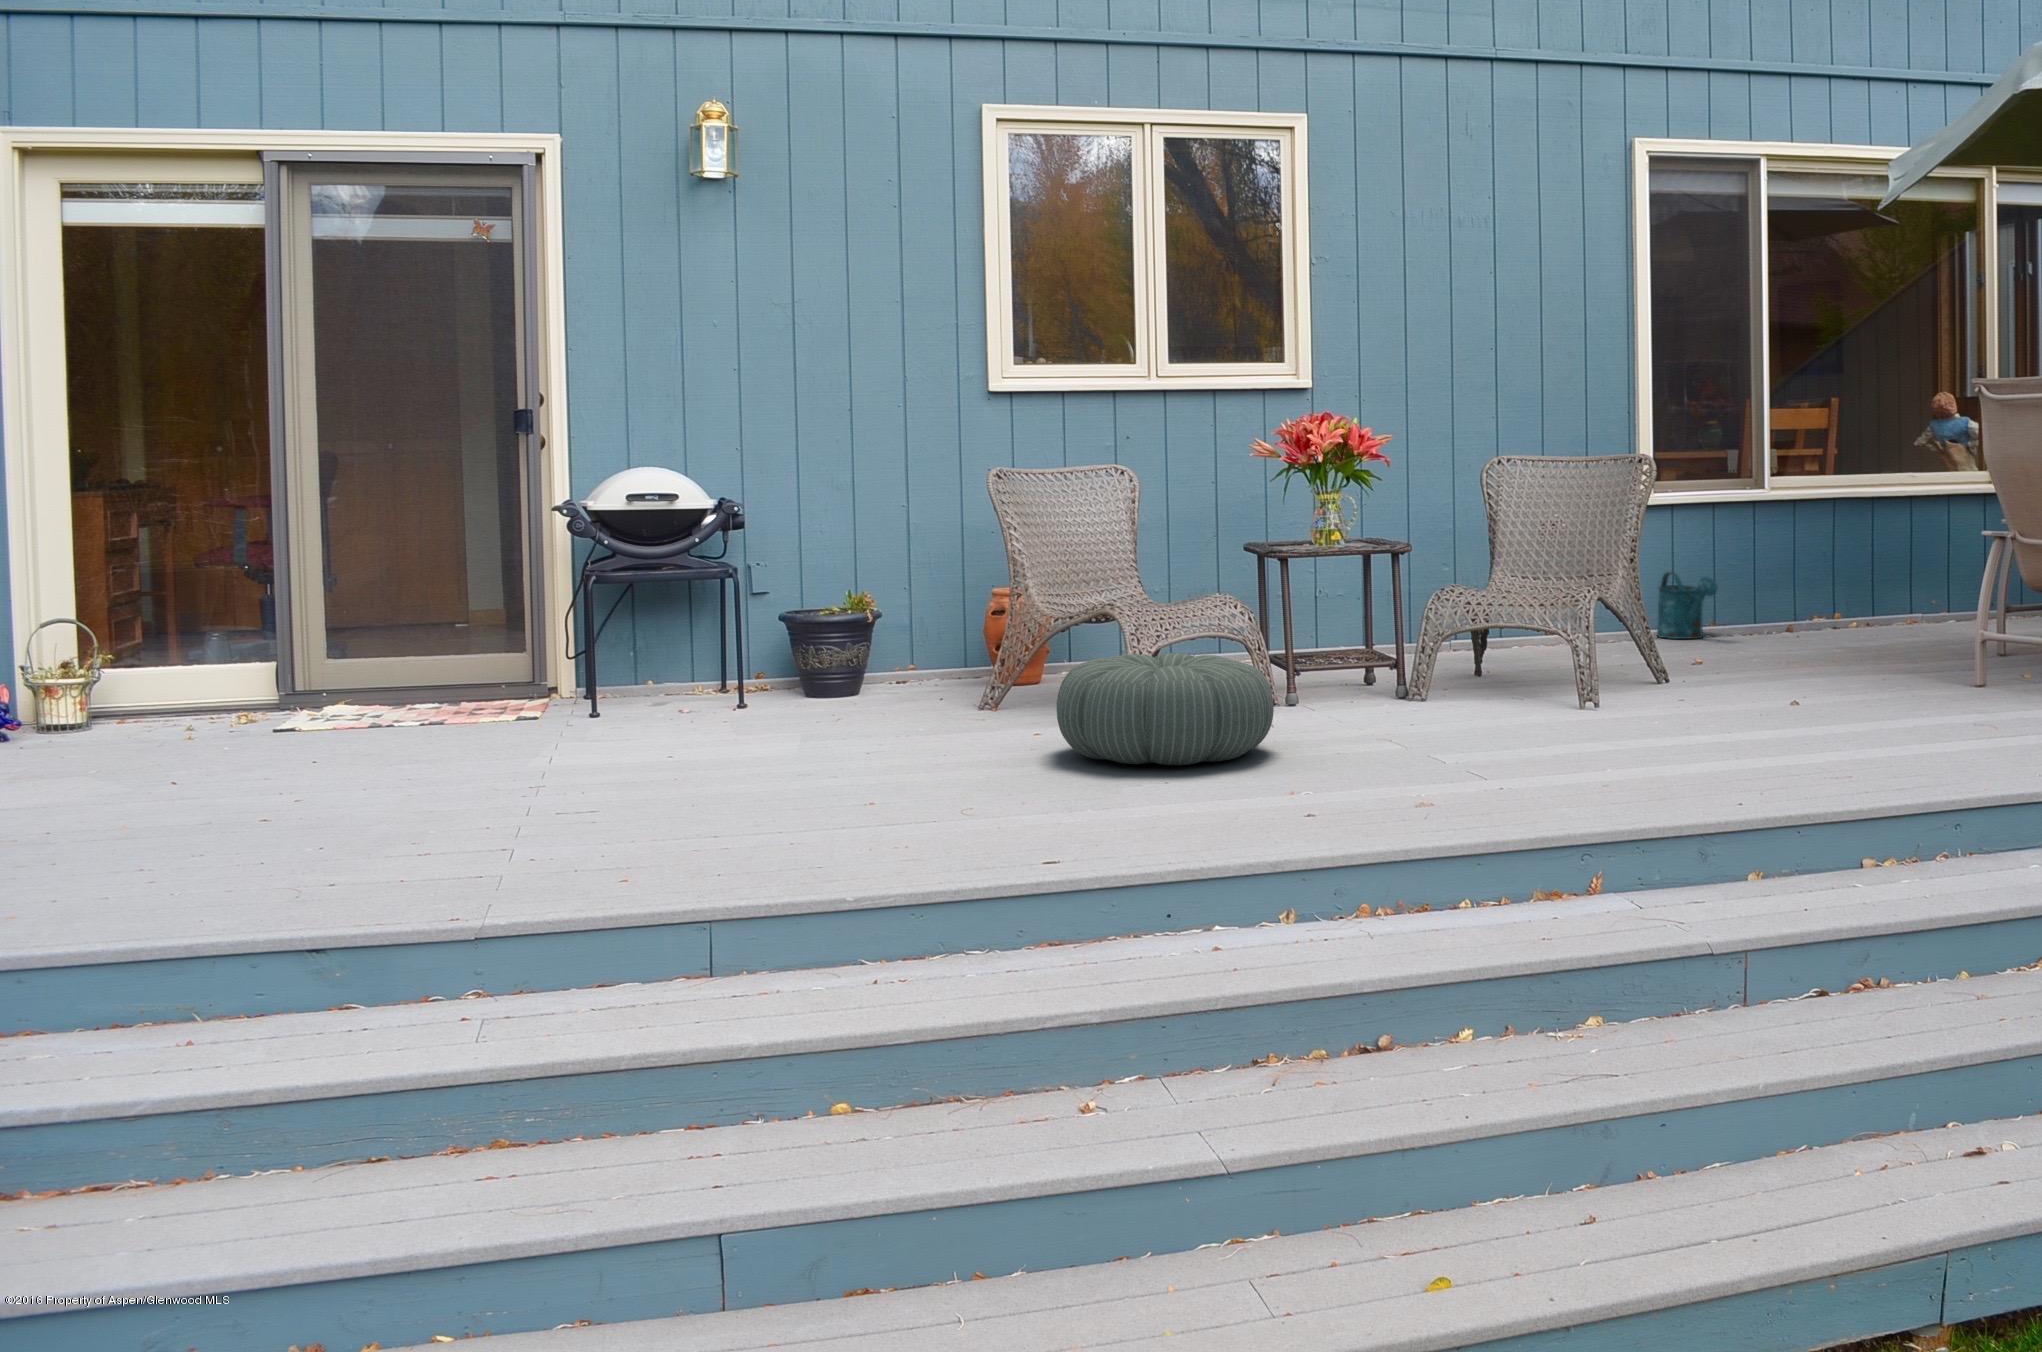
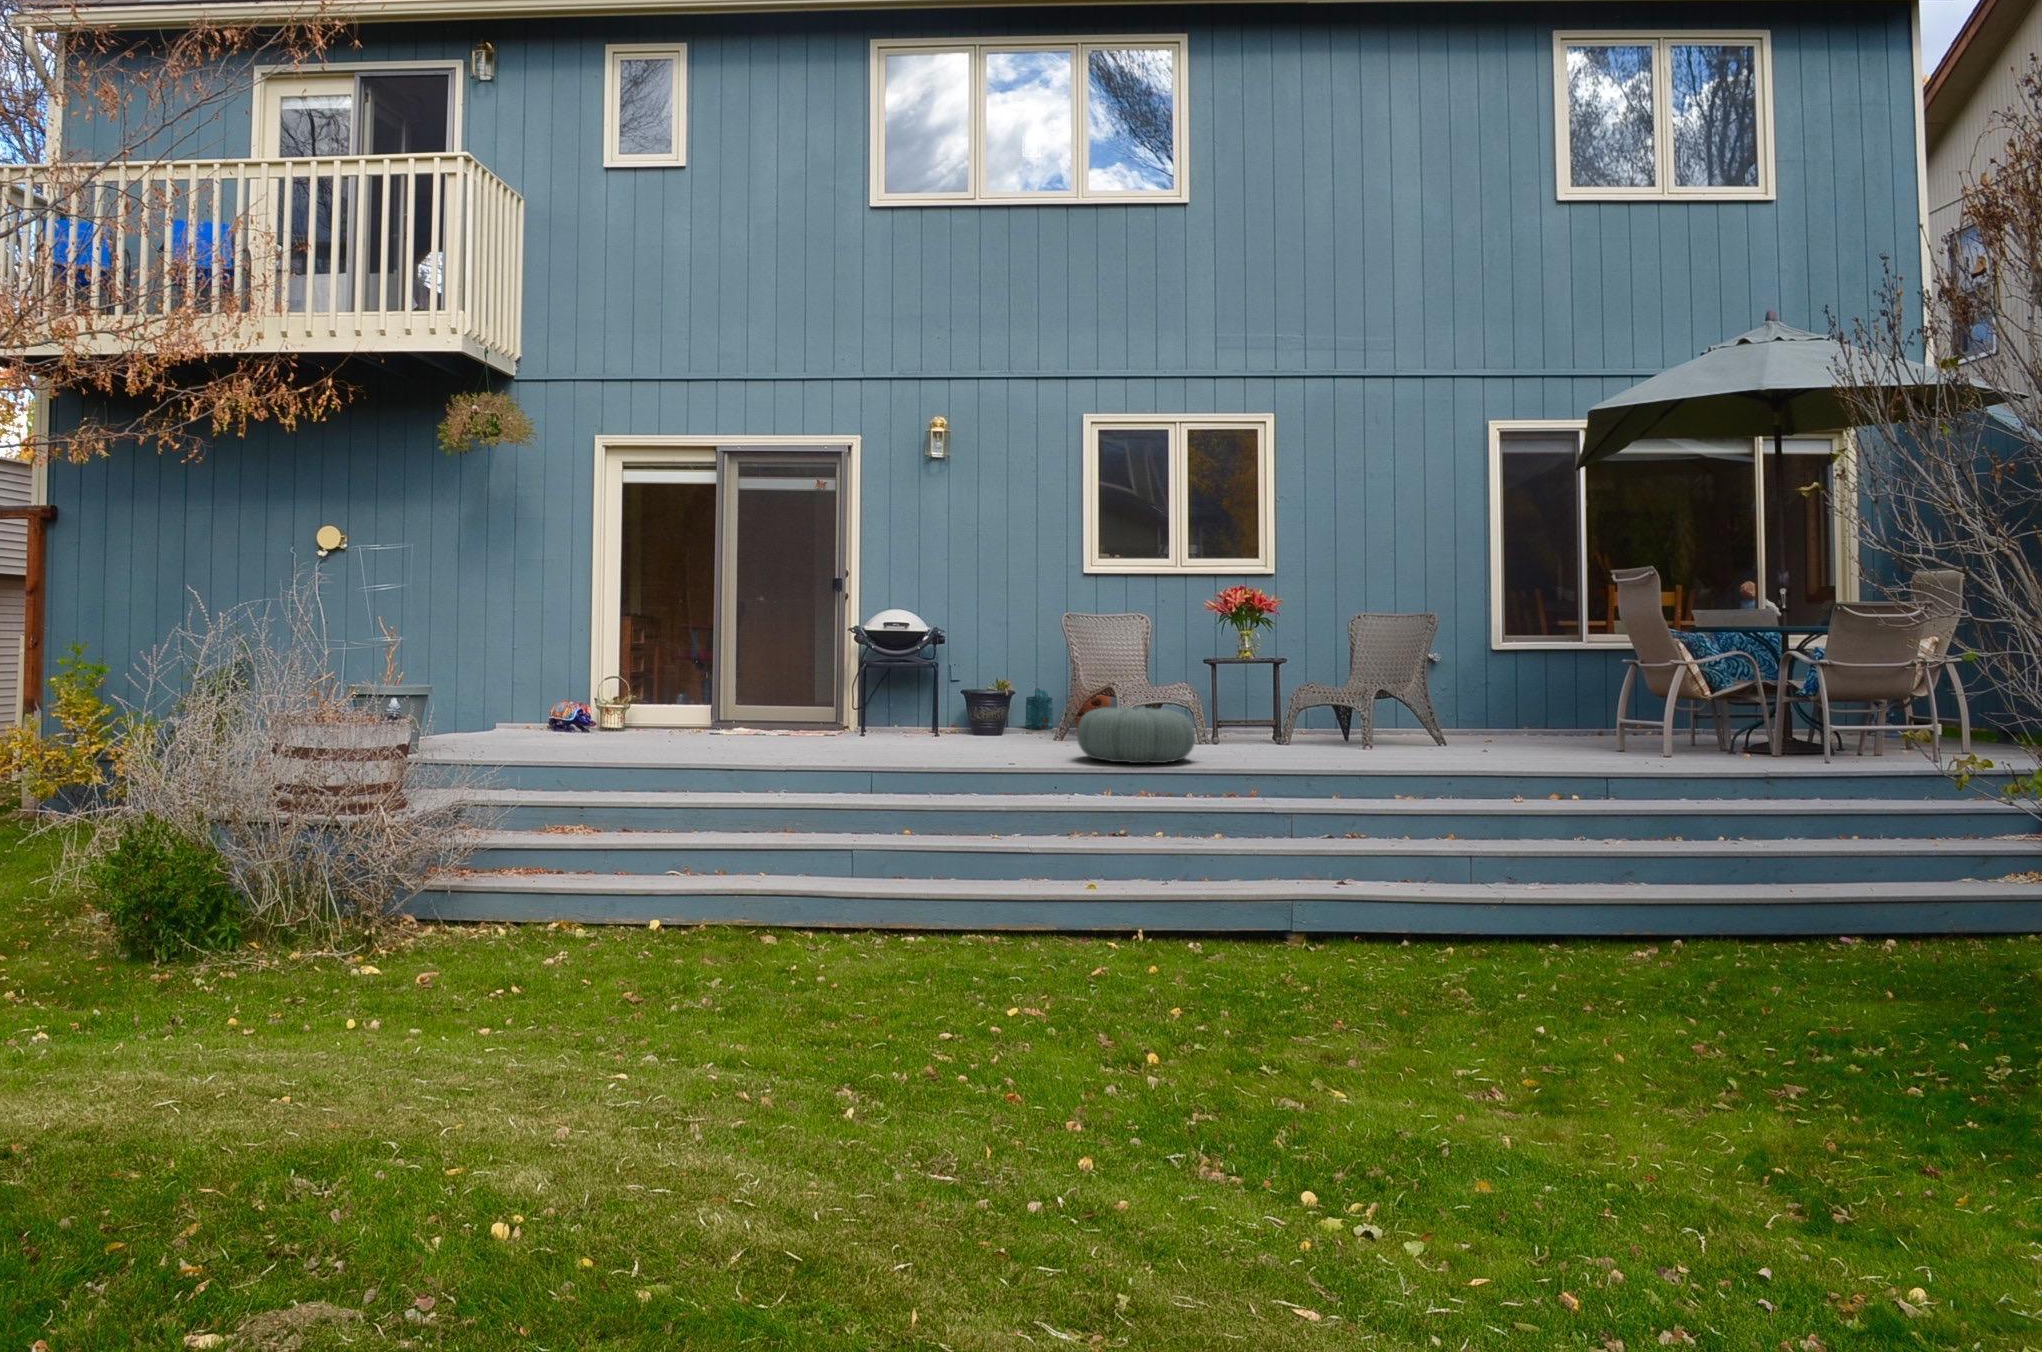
watering can: present [1657,572,1718,639] -> present [1025,688,1053,729]

